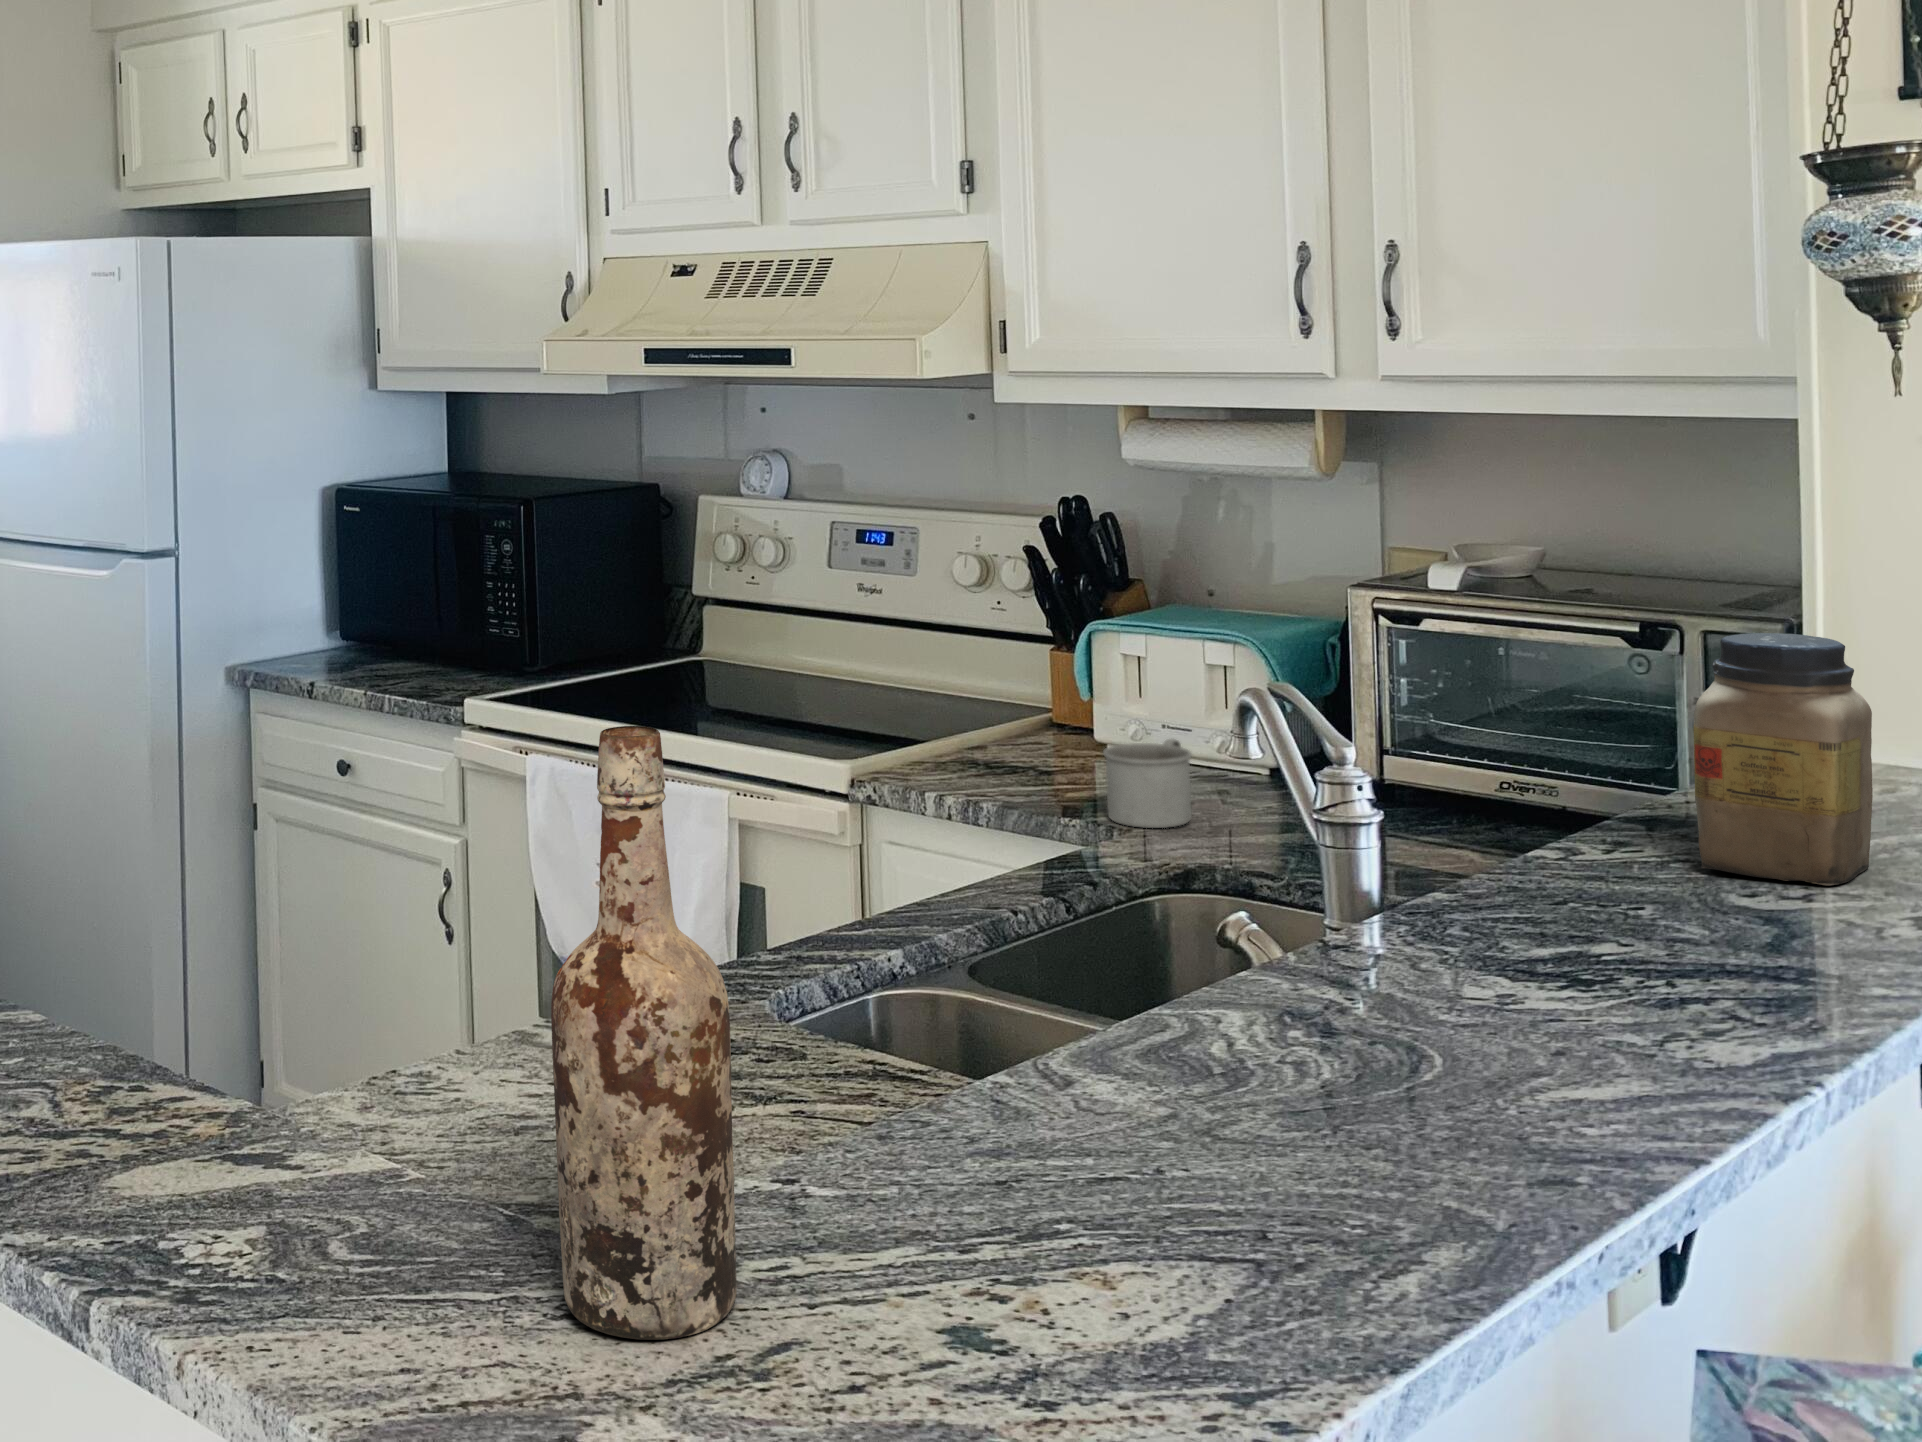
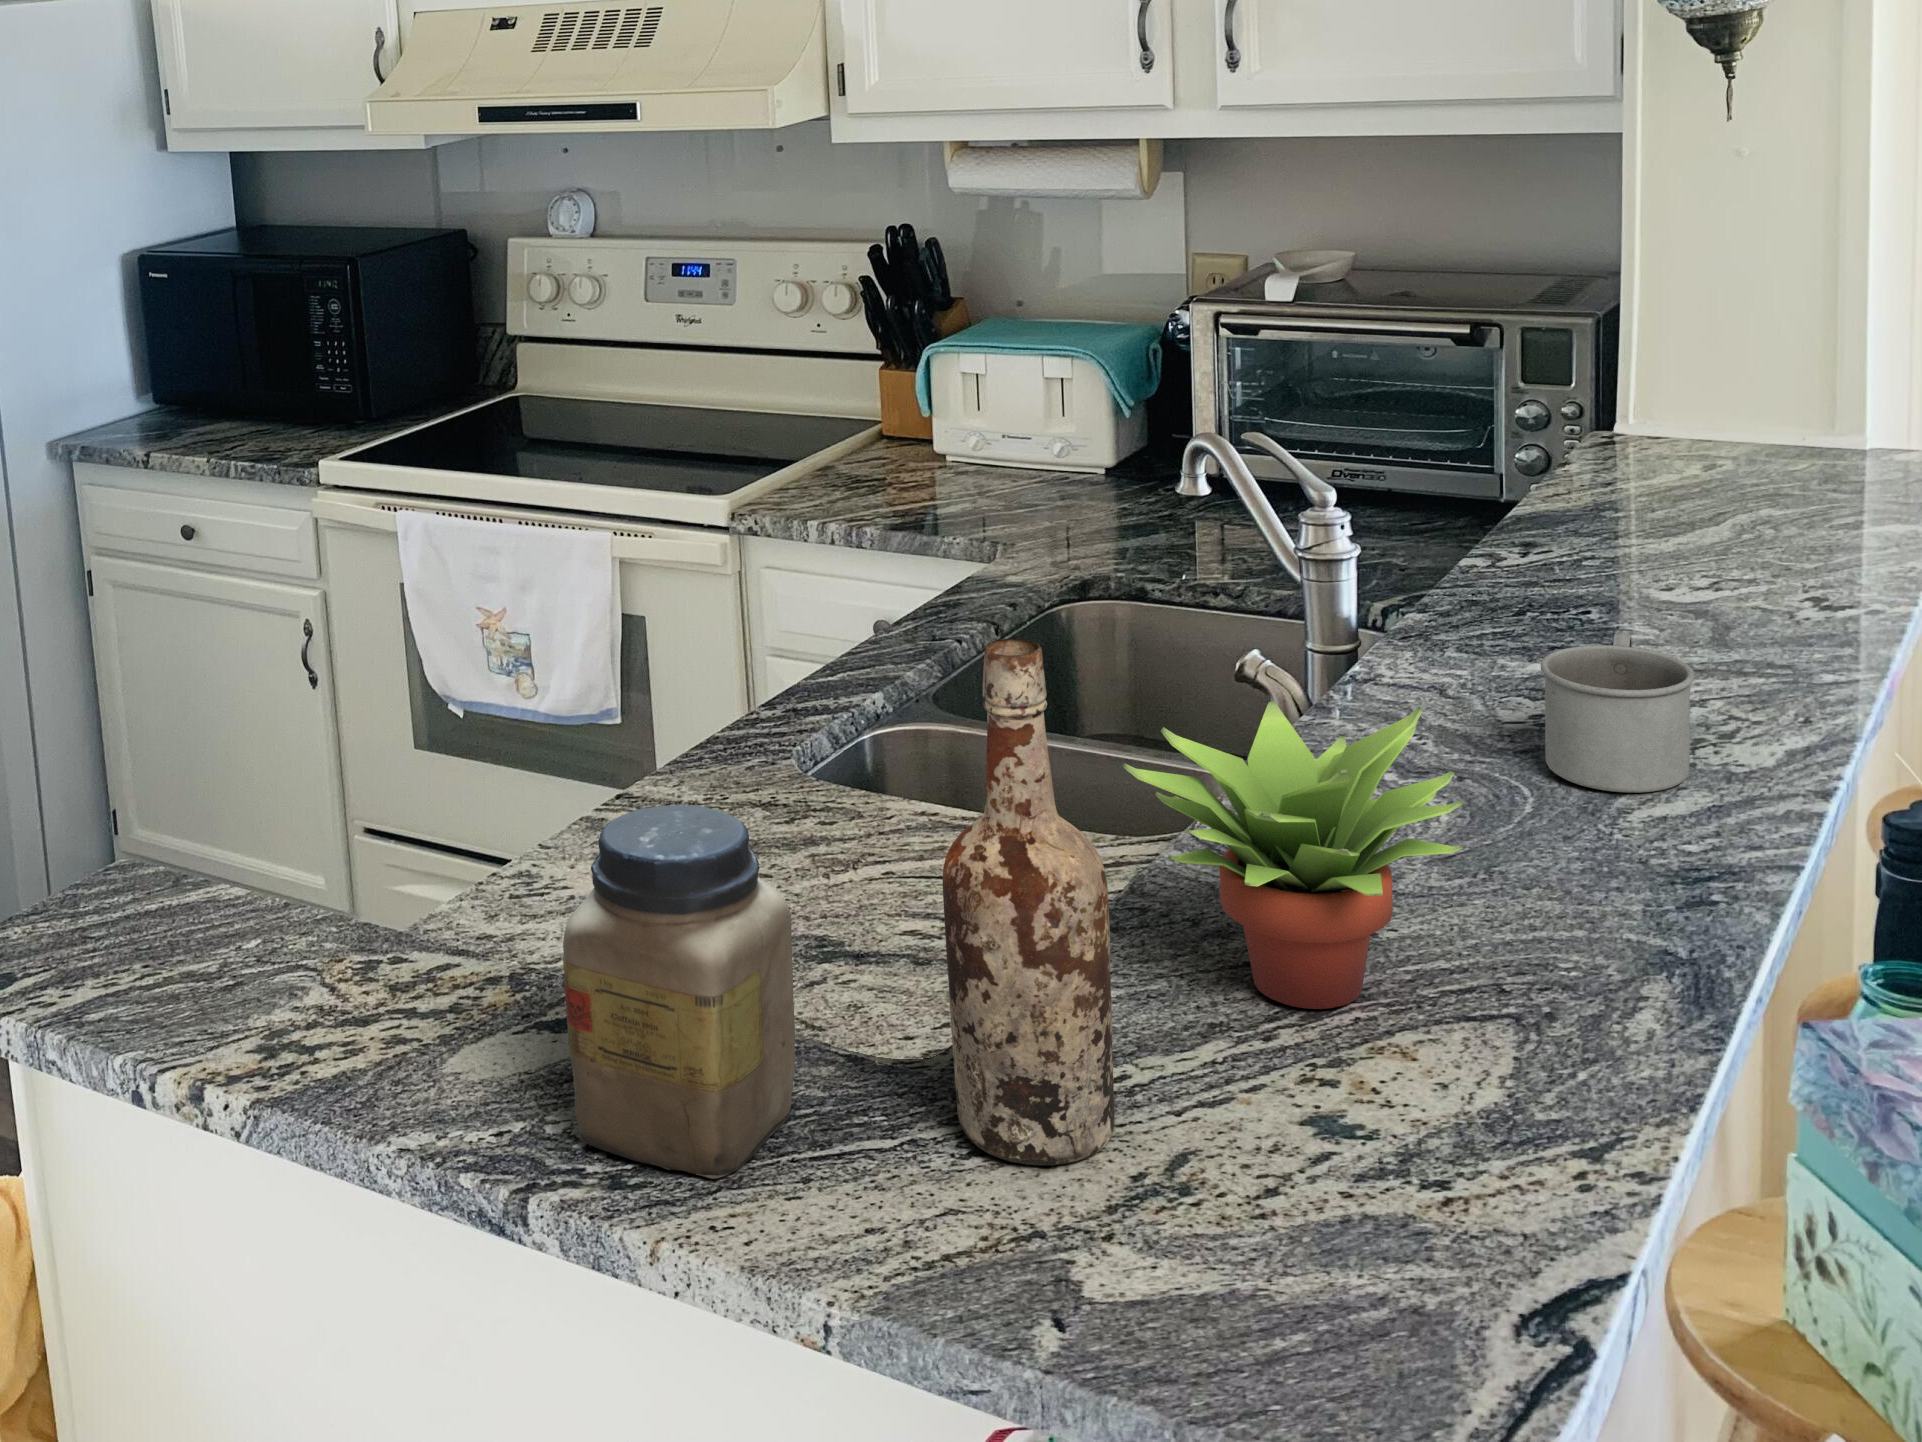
jar: present [1694,633,1873,885] -> present [563,805,795,1179]
mug: present [1103,739,1192,828] -> present [1541,633,1695,793]
succulent plant: none [836,880,1222,1231] -> present [1122,702,1463,1009]

